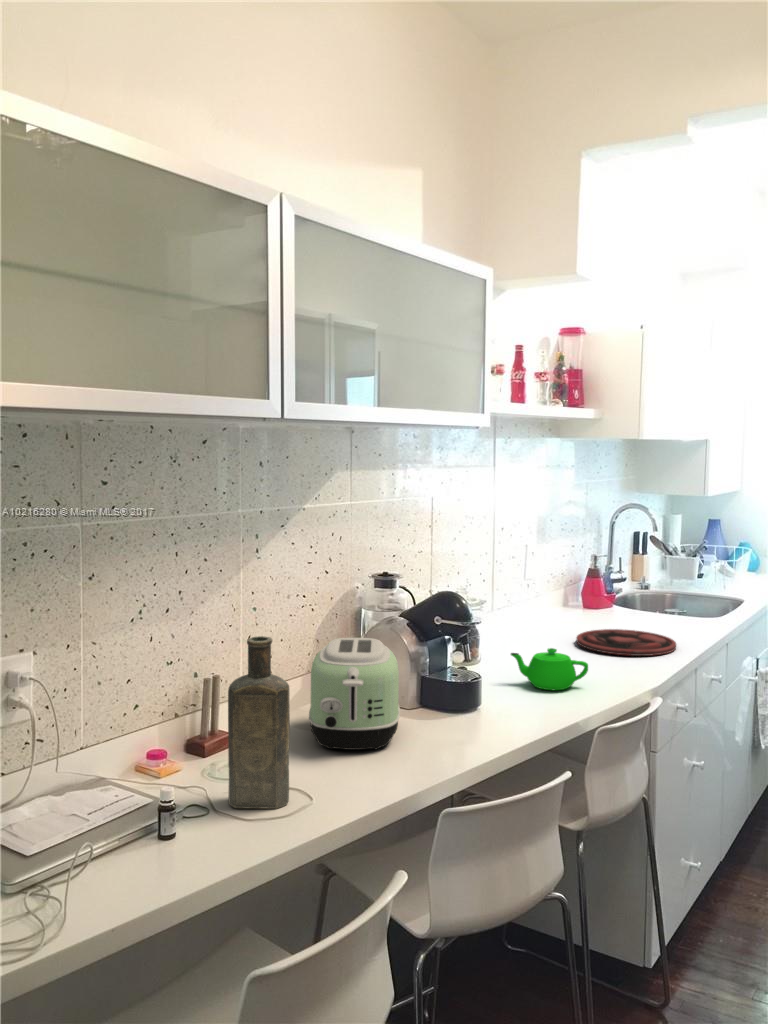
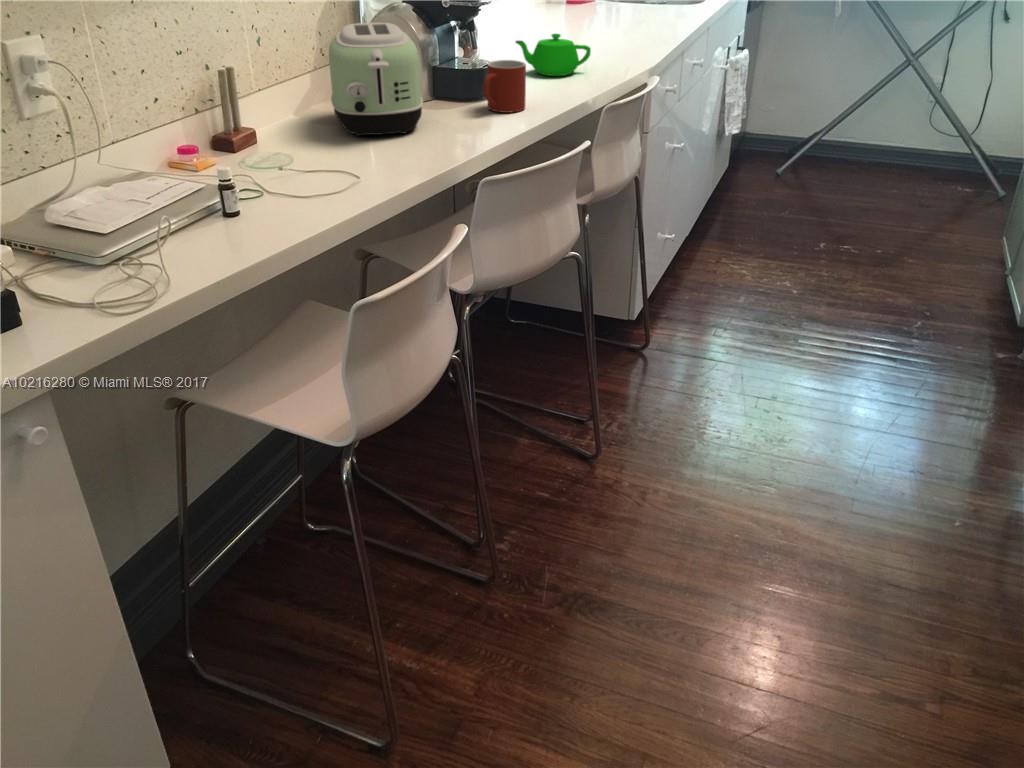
plate: present [576,629,676,656] -> none [569,21,665,43]
bottle: present [228,636,290,809] -> none [264,9,337,187]
mug: none [464,677,511,732] -> present [483,60,526,113]

